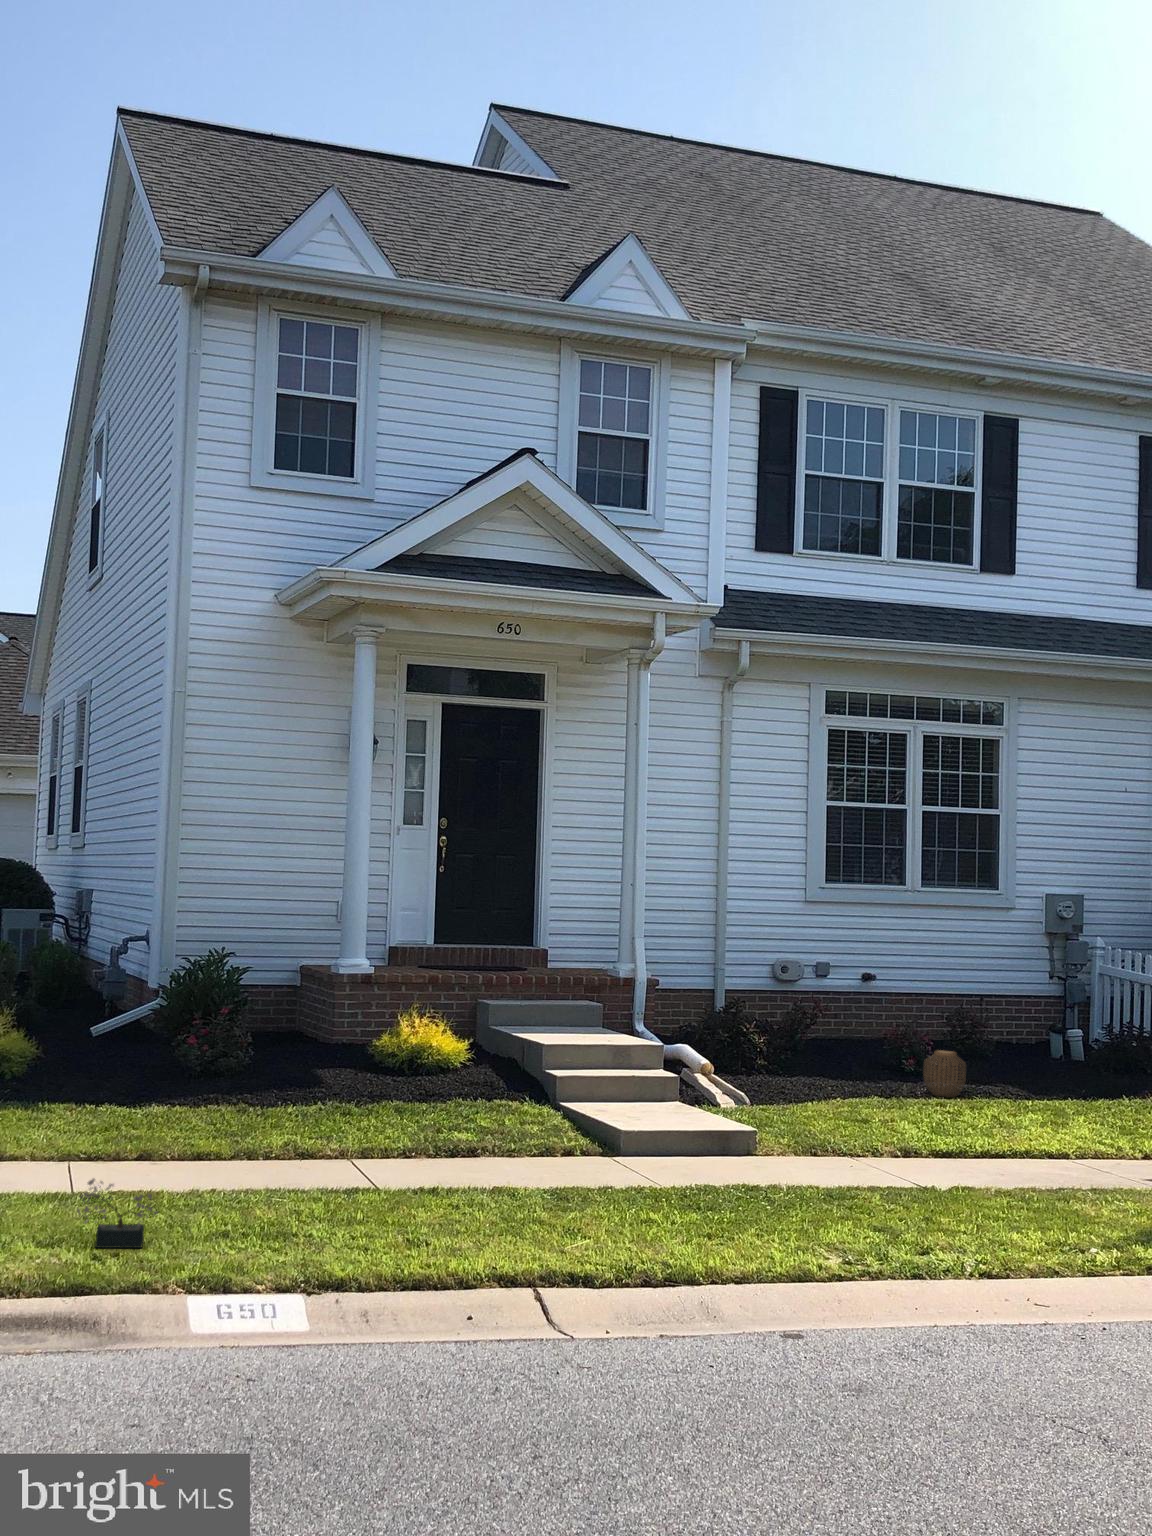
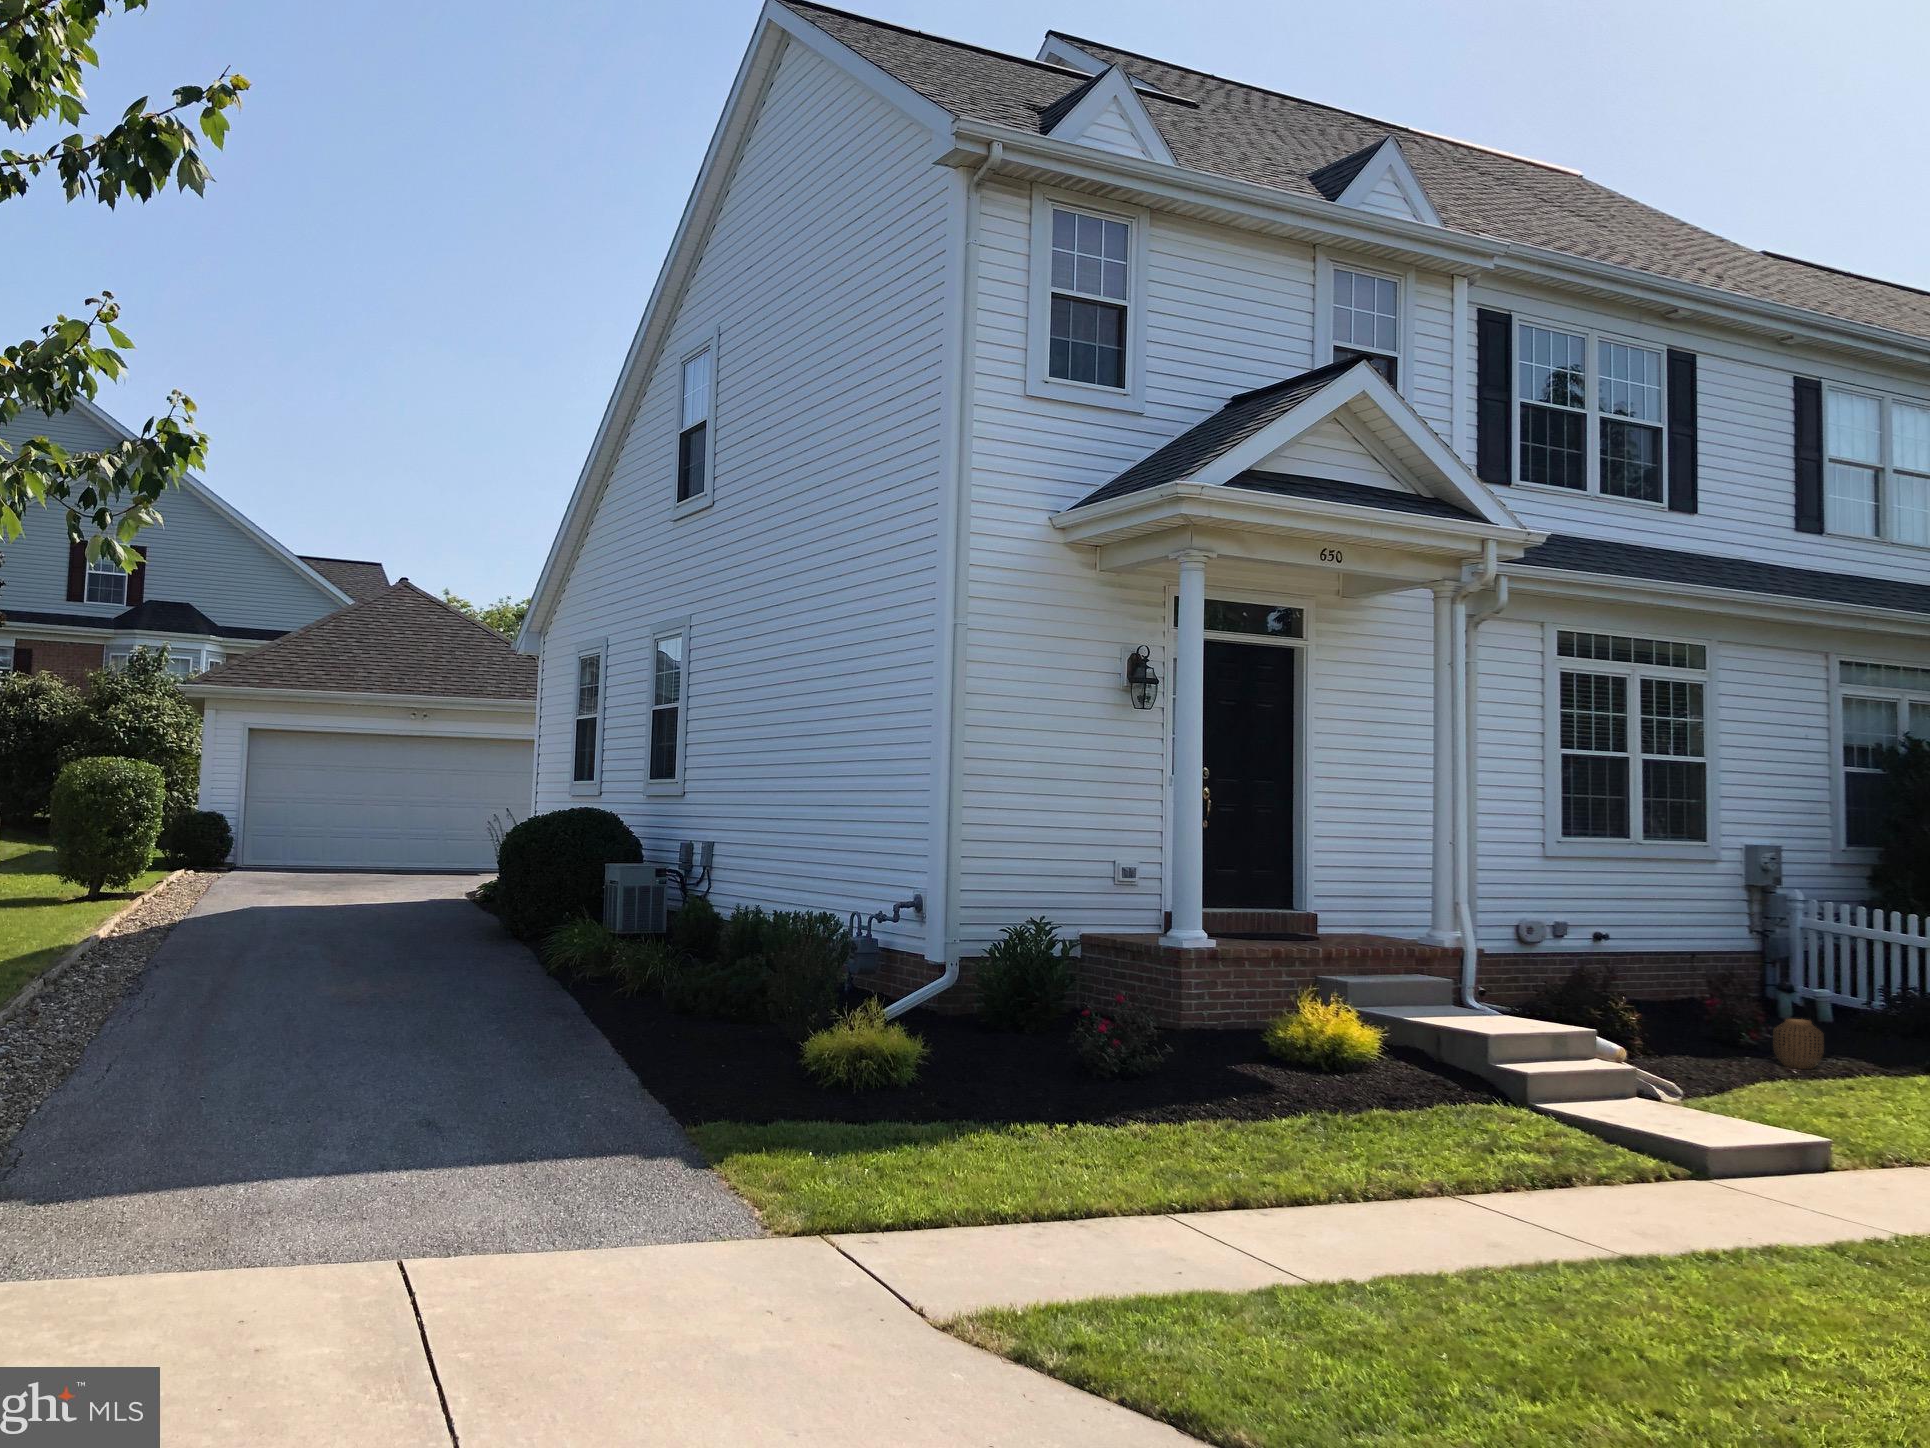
decorative plant: present [78,1179,158,1248] -> none [1596,1269,1698,1370]

